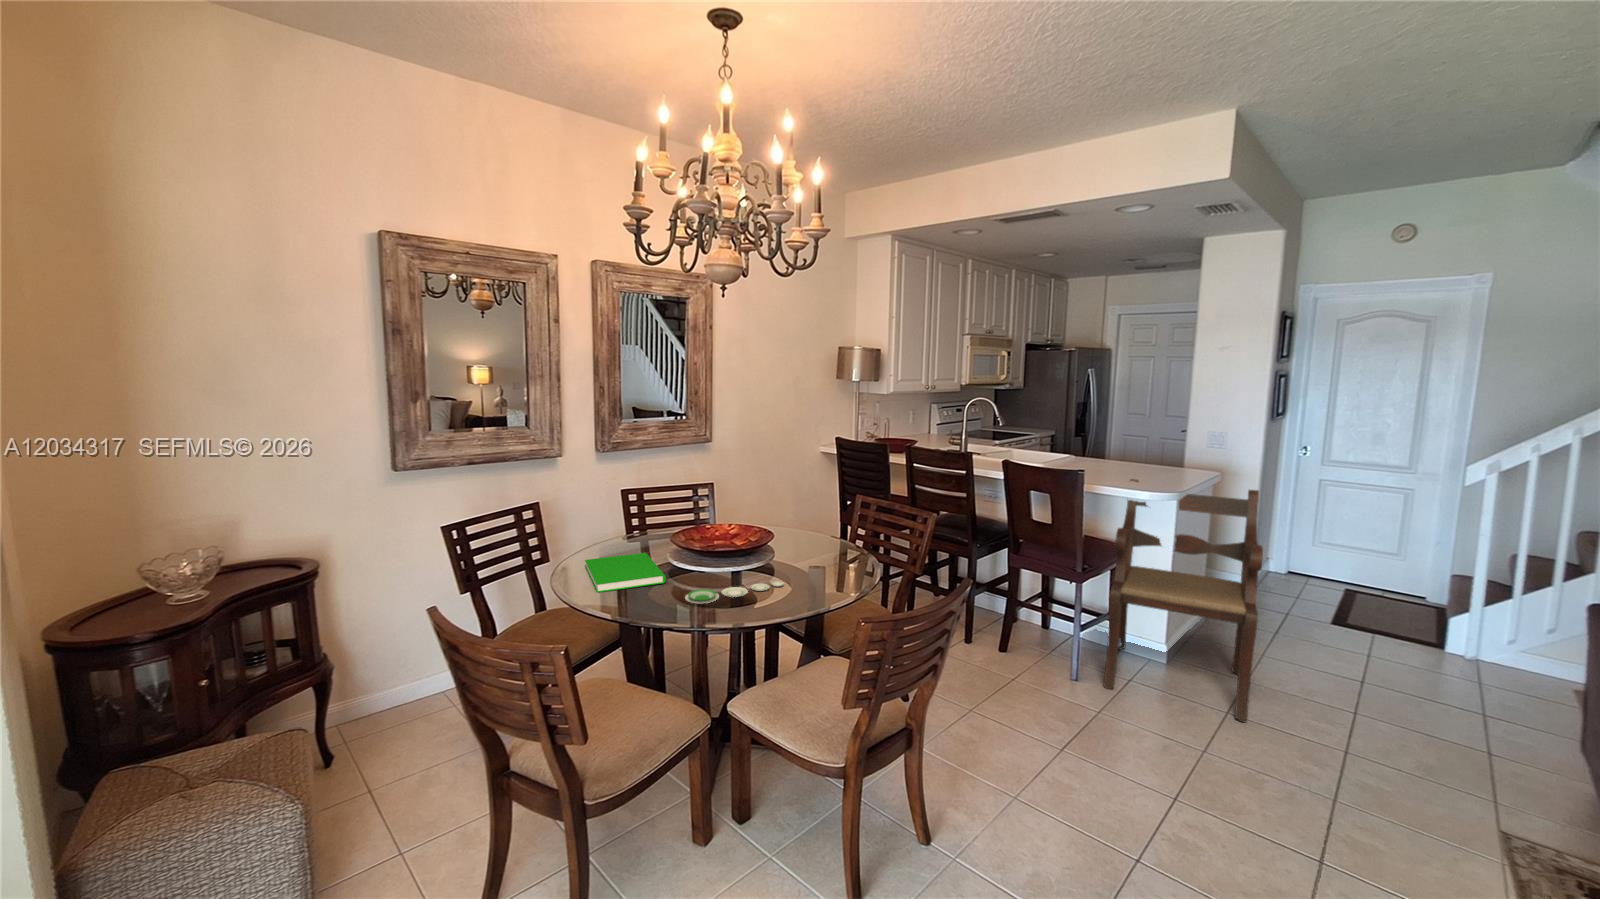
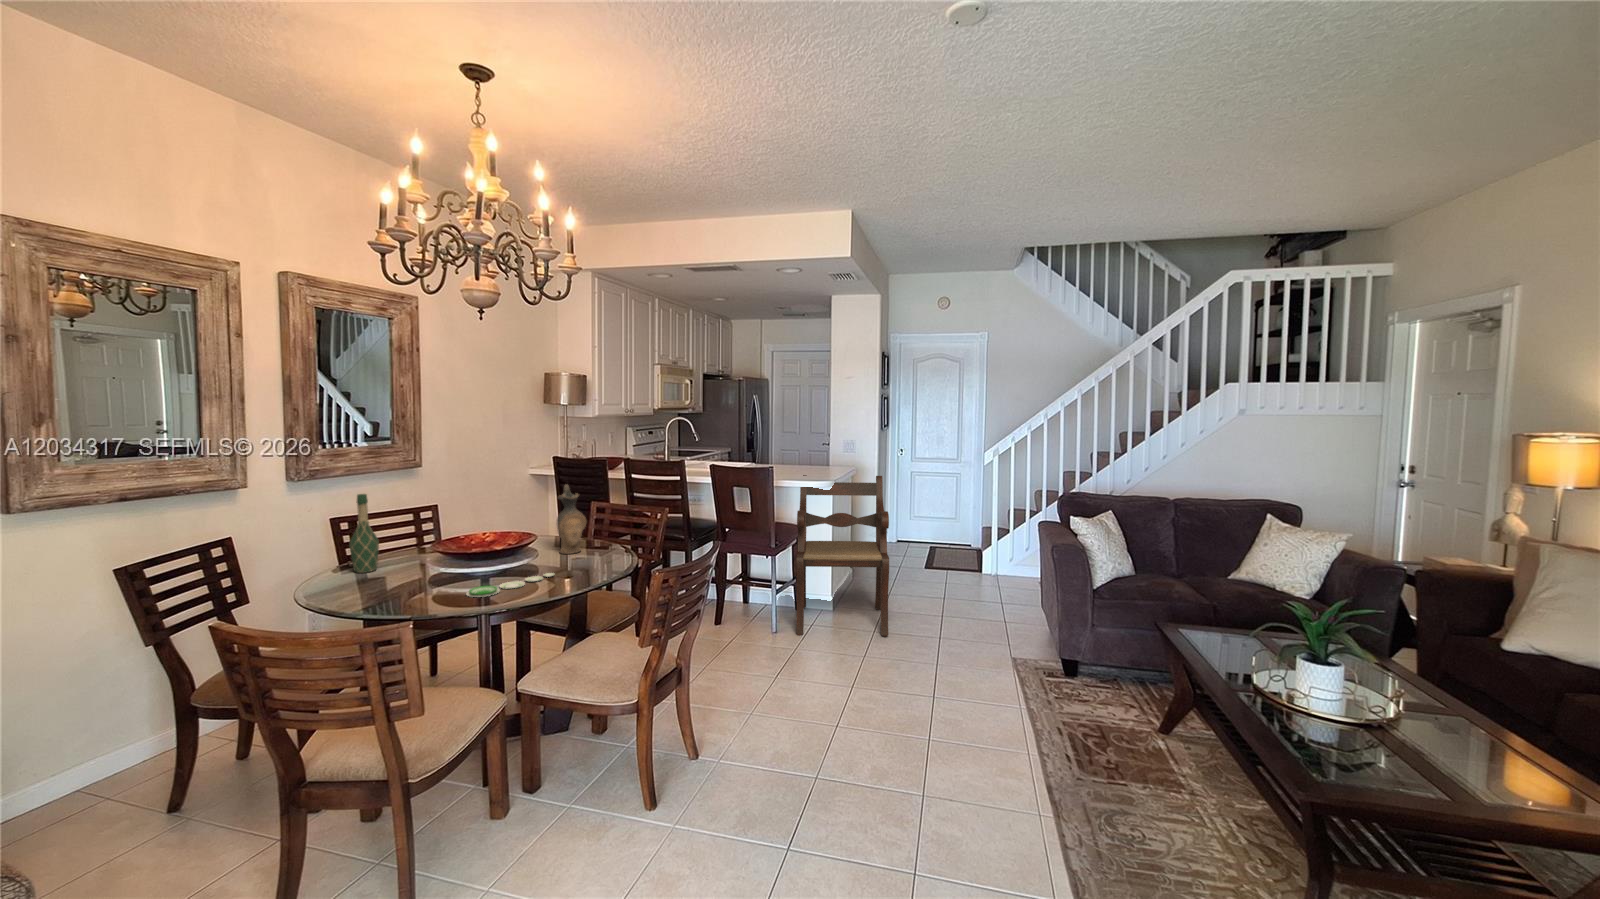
wine bottle: none [614,475,639,551] -> present [349,494,379,573]
ceramic pitcher: none [805,478,836,556] -> present [557,485,587,554]
book: present [585,553,666,592] -> none [329,568,436,604]

